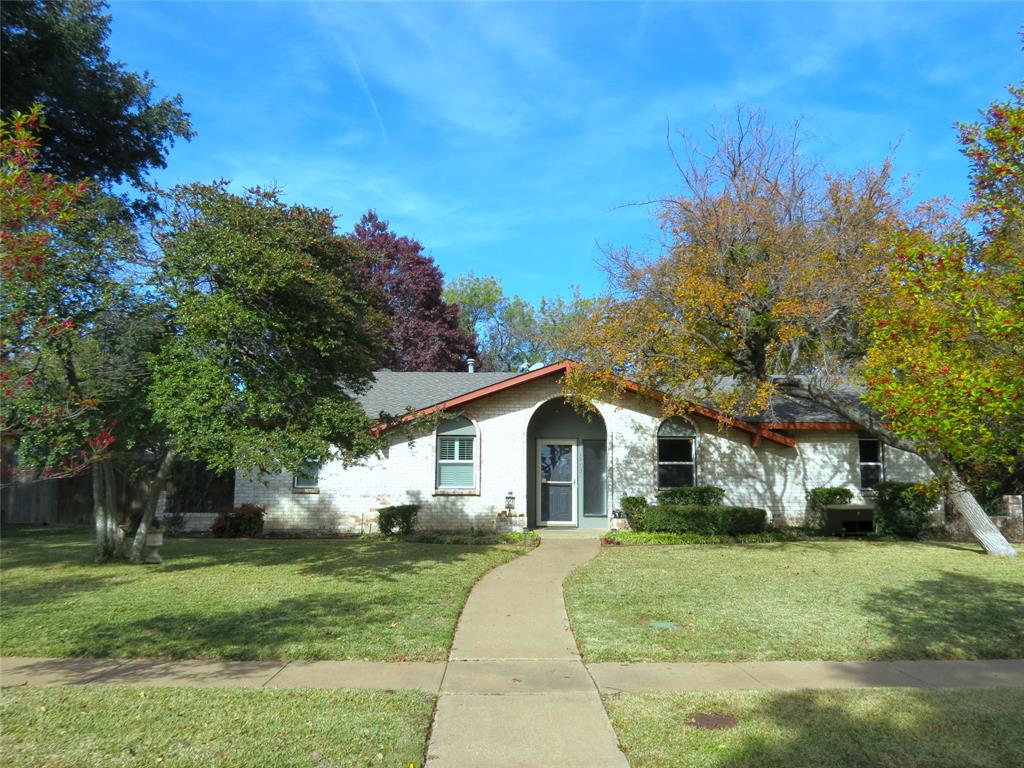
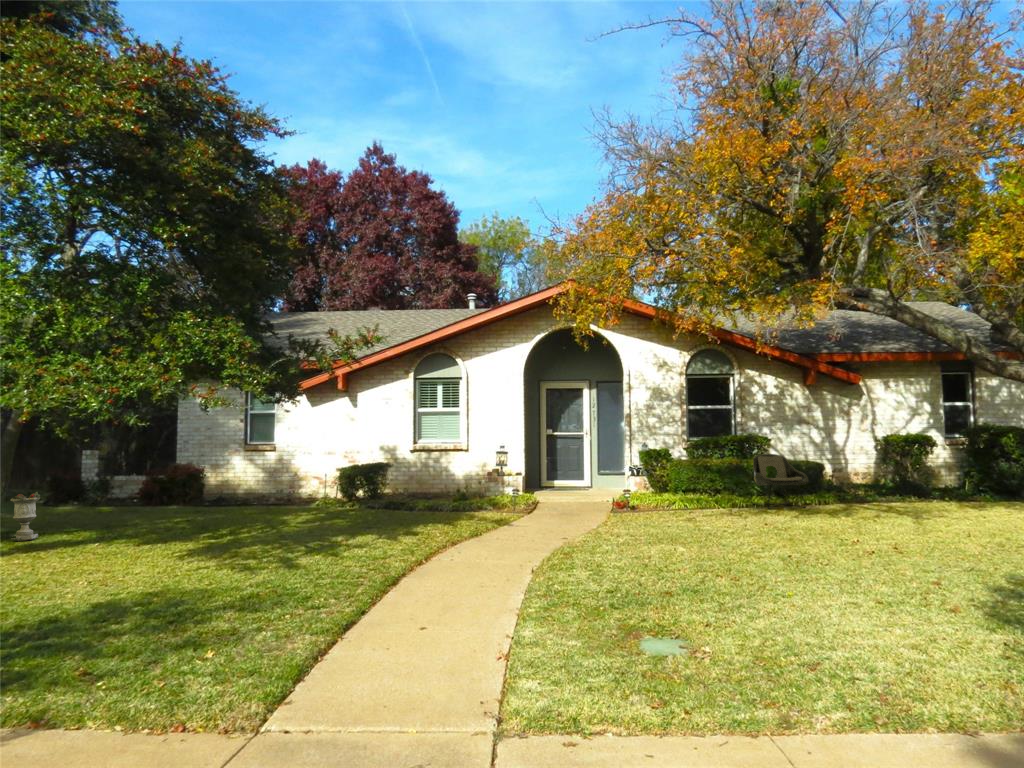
lounge chair: none [710,502,754,546] -> present [753,454,808,509]
storage bench: present [827,504,874,536] -> none [902,454,965,495]

